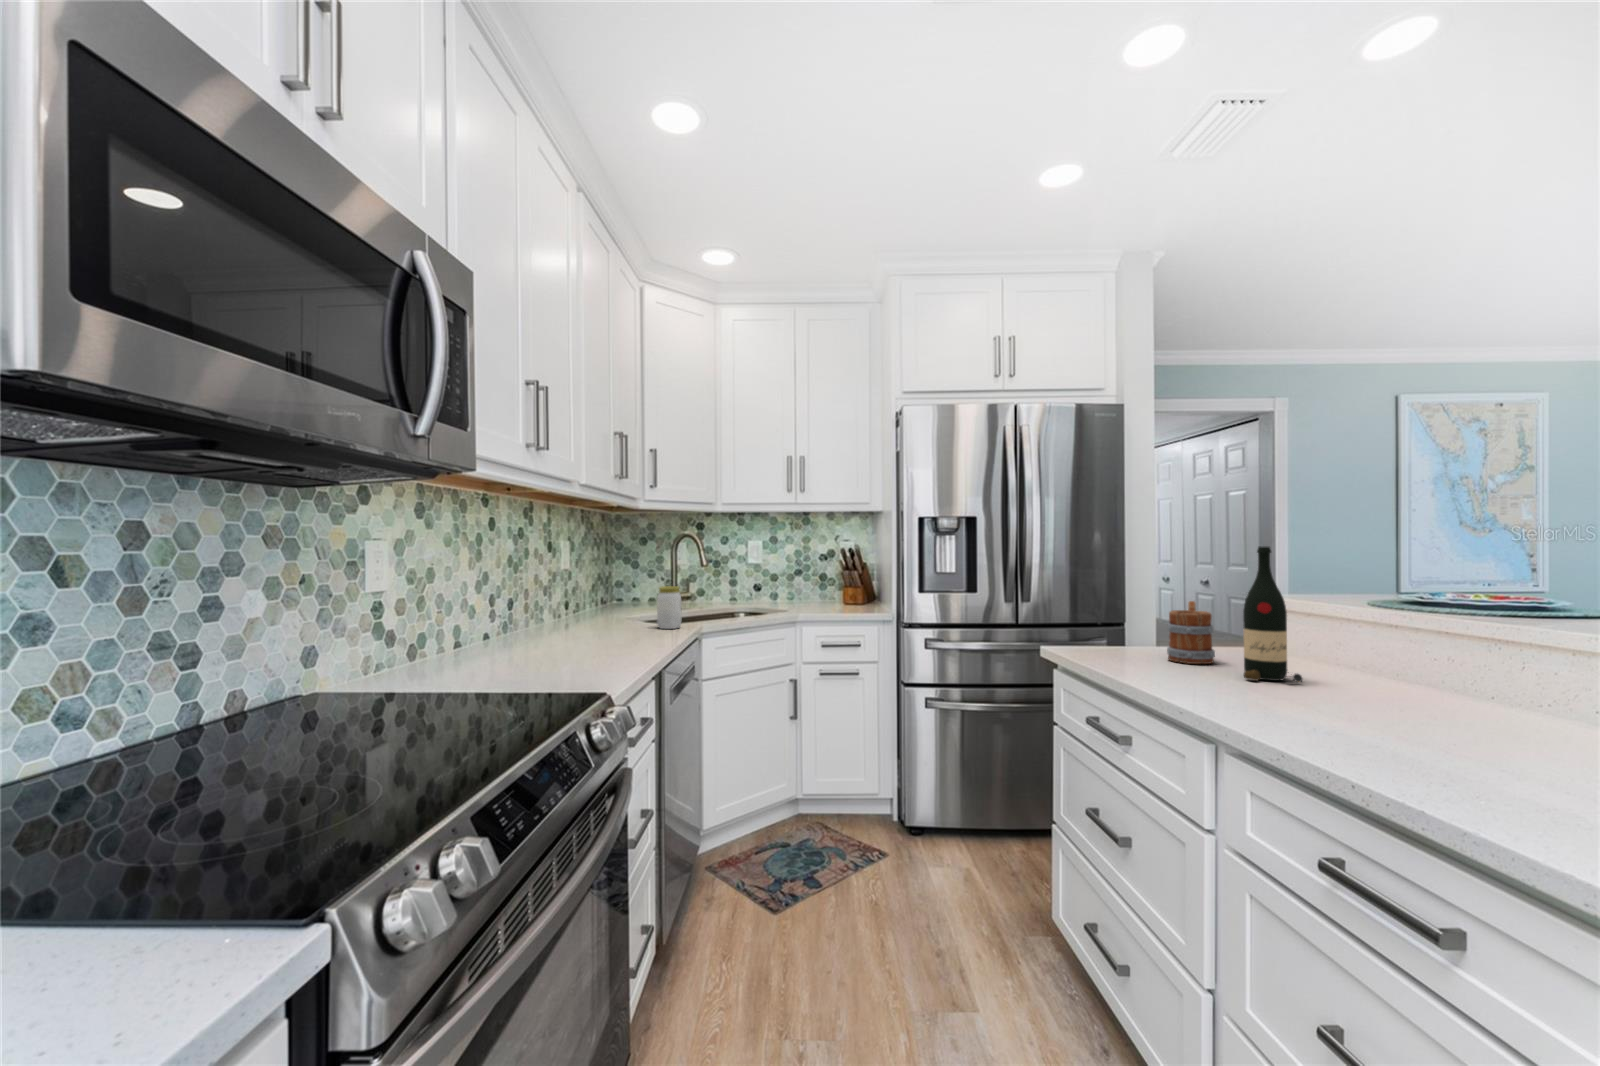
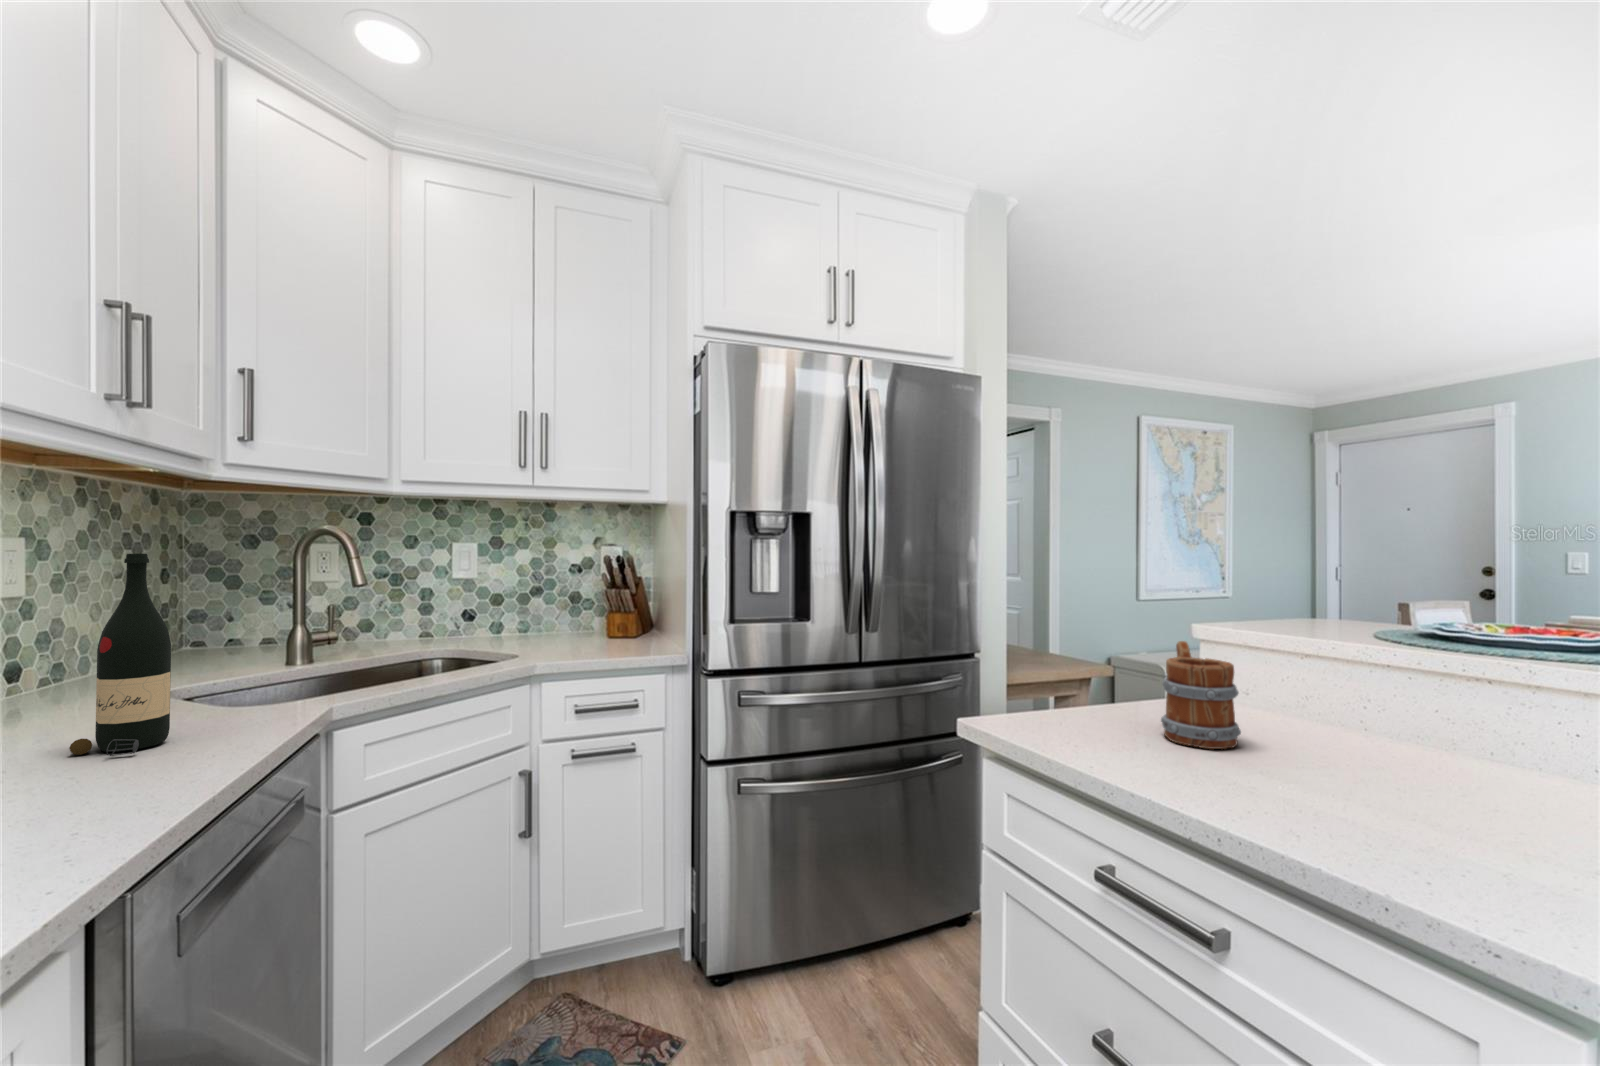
wine bottle: present [1243,546,1303,682] -> present [70,554,171,756]
jar: present [657,586,682,629] -> none [219,634,281,725]

